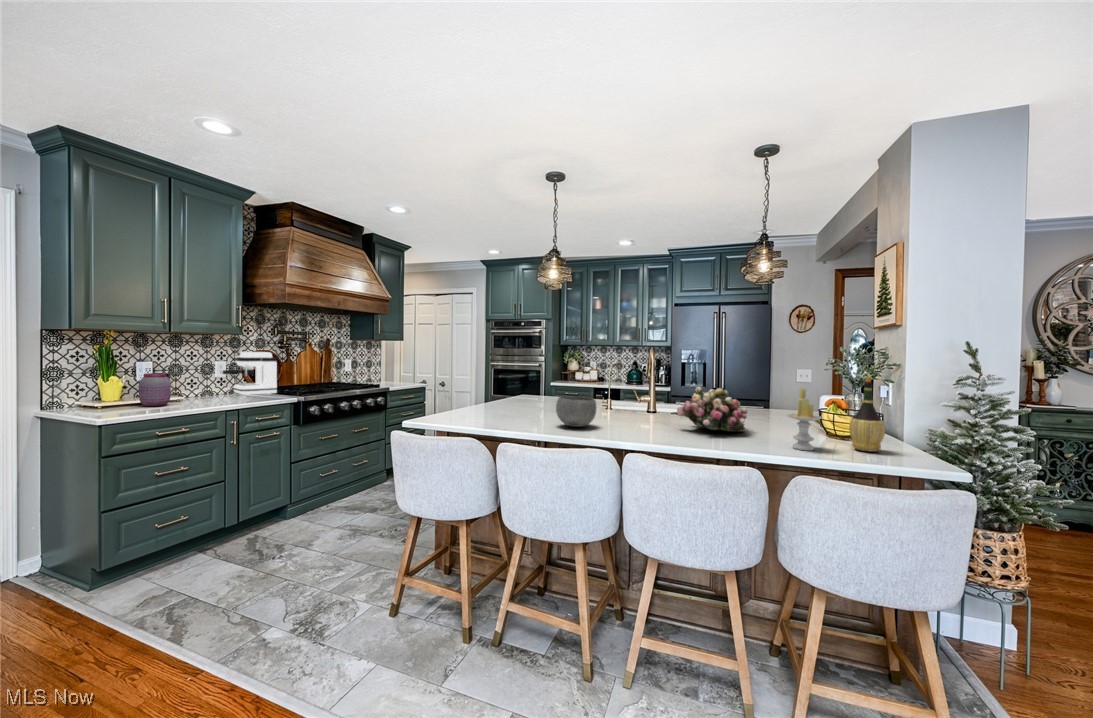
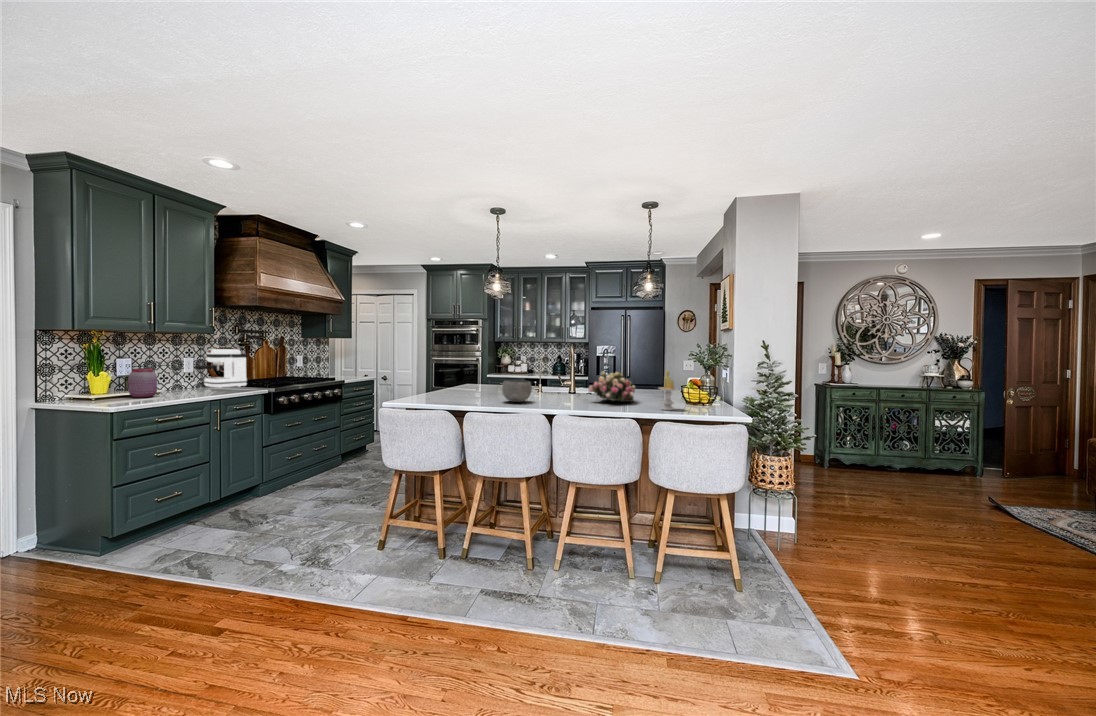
wine bottle: present [849,377,885,451] -> none [696,362,716,410]

